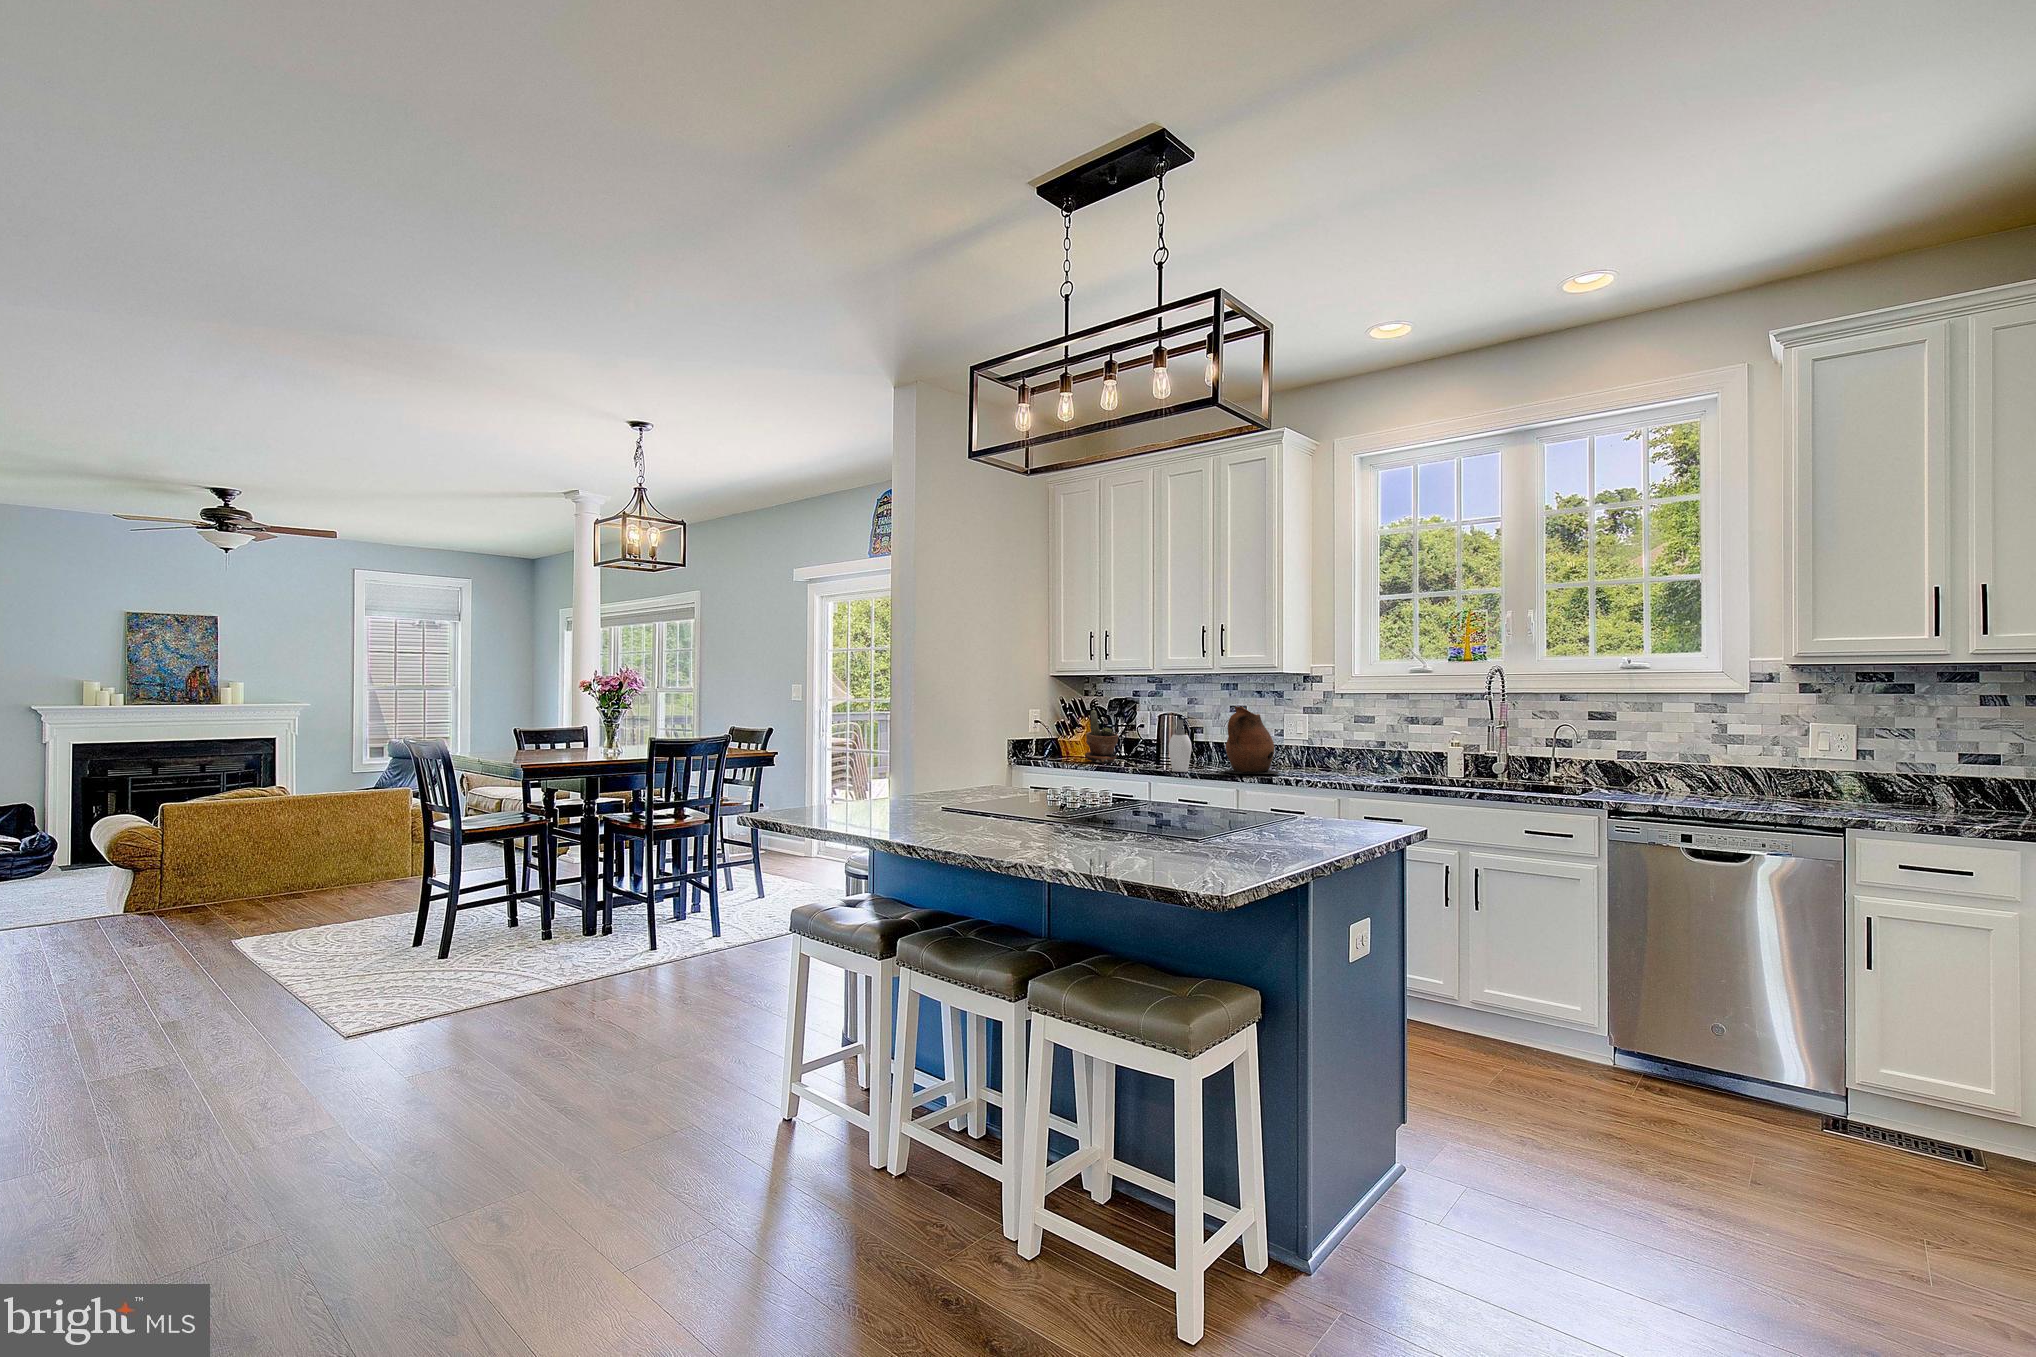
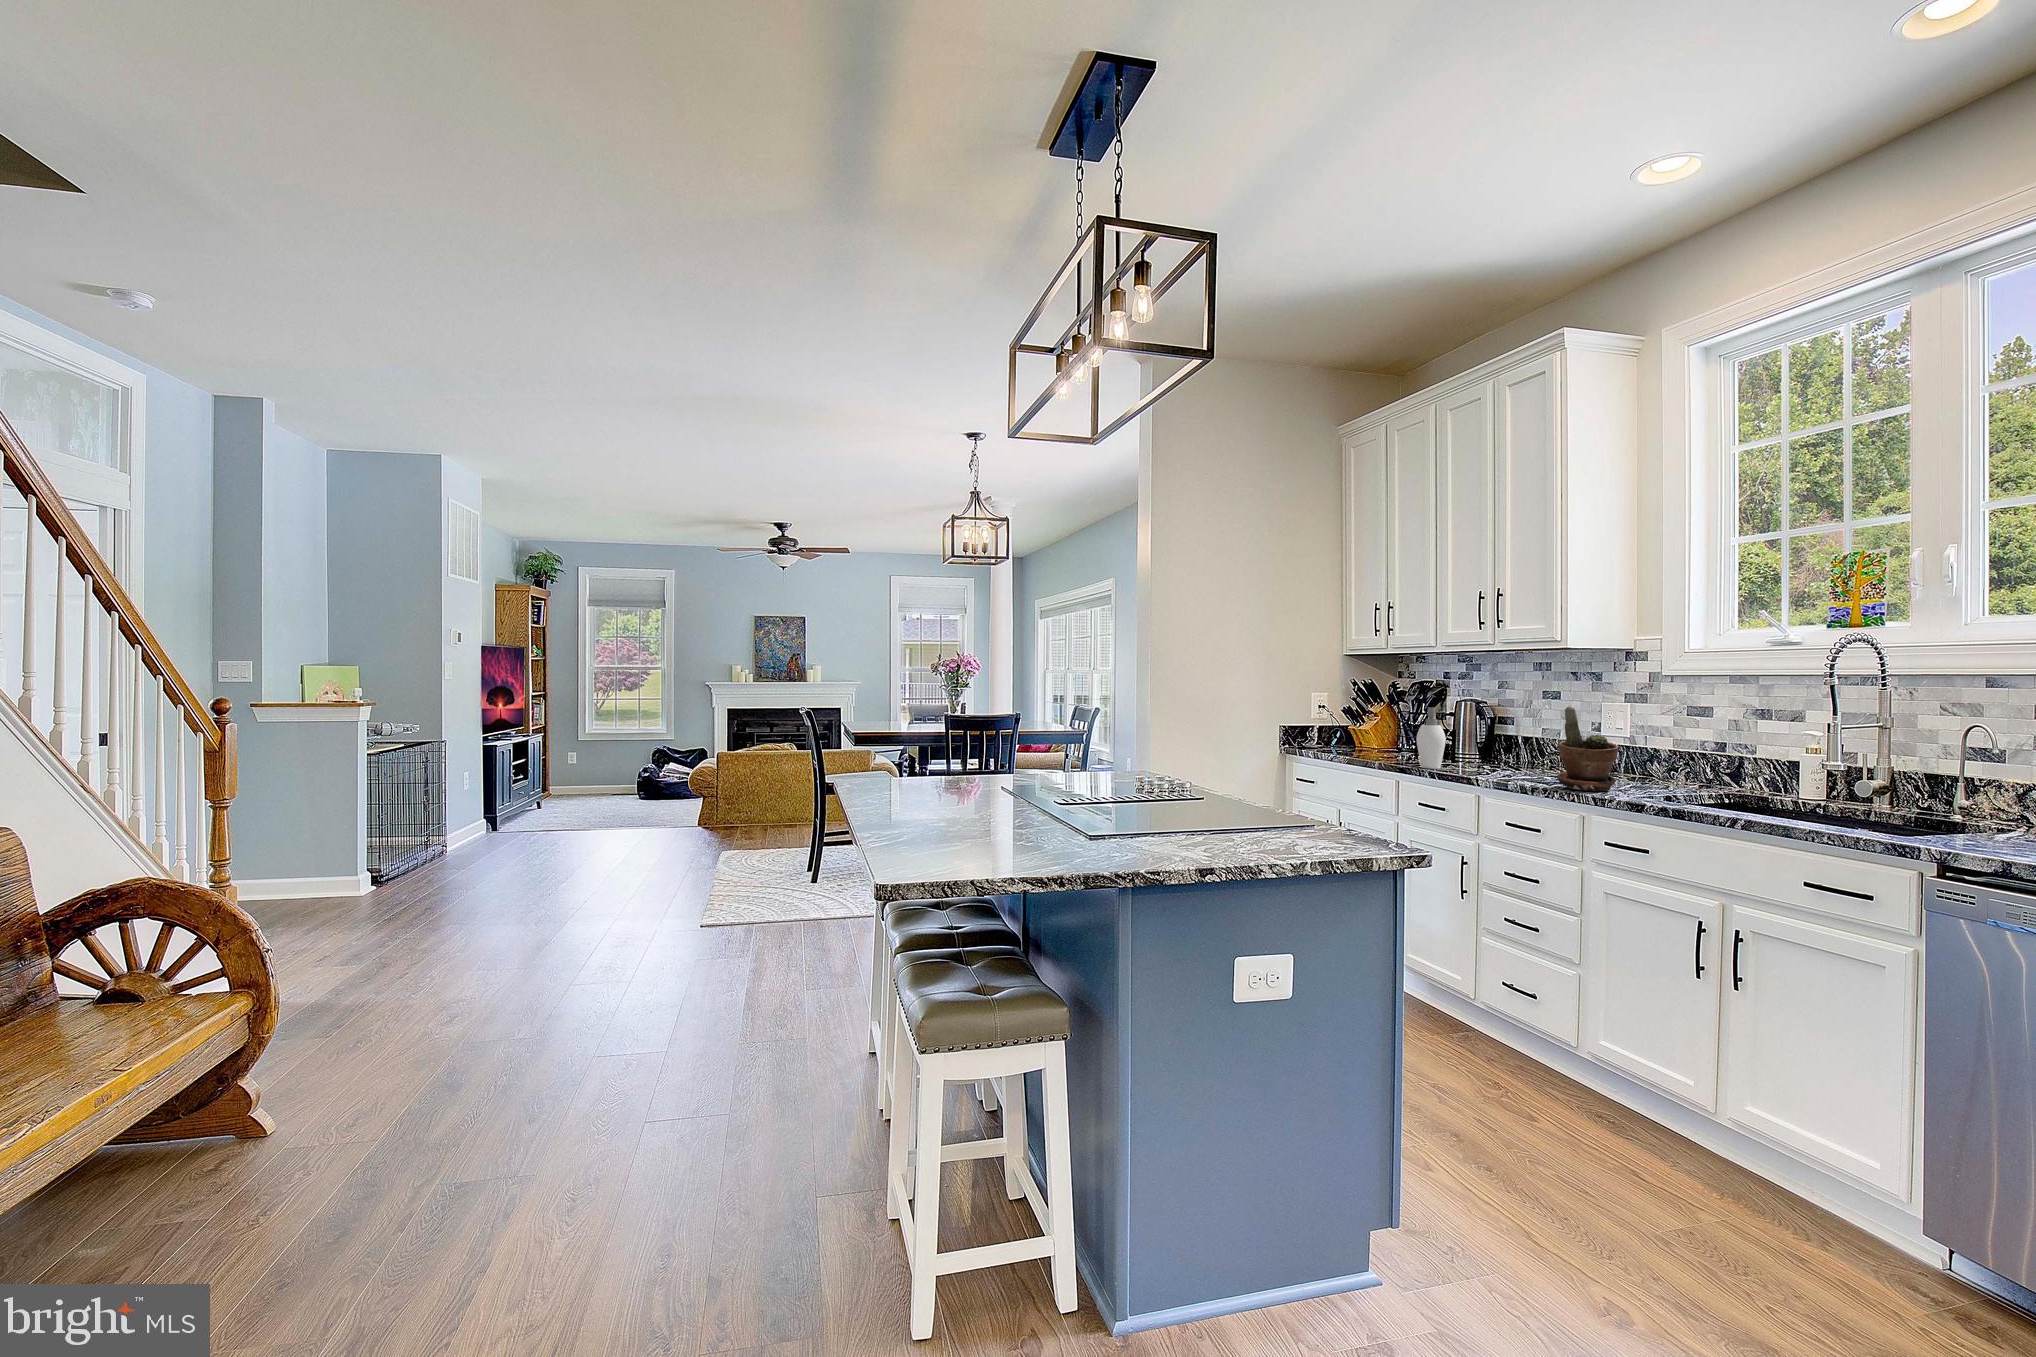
ceramic pitcher: present [1224,707,1281,775] -> none [1474,693,1552,779]
potted plant: present [1085,710,1119,763] -> present [1557,706,1618,791]

